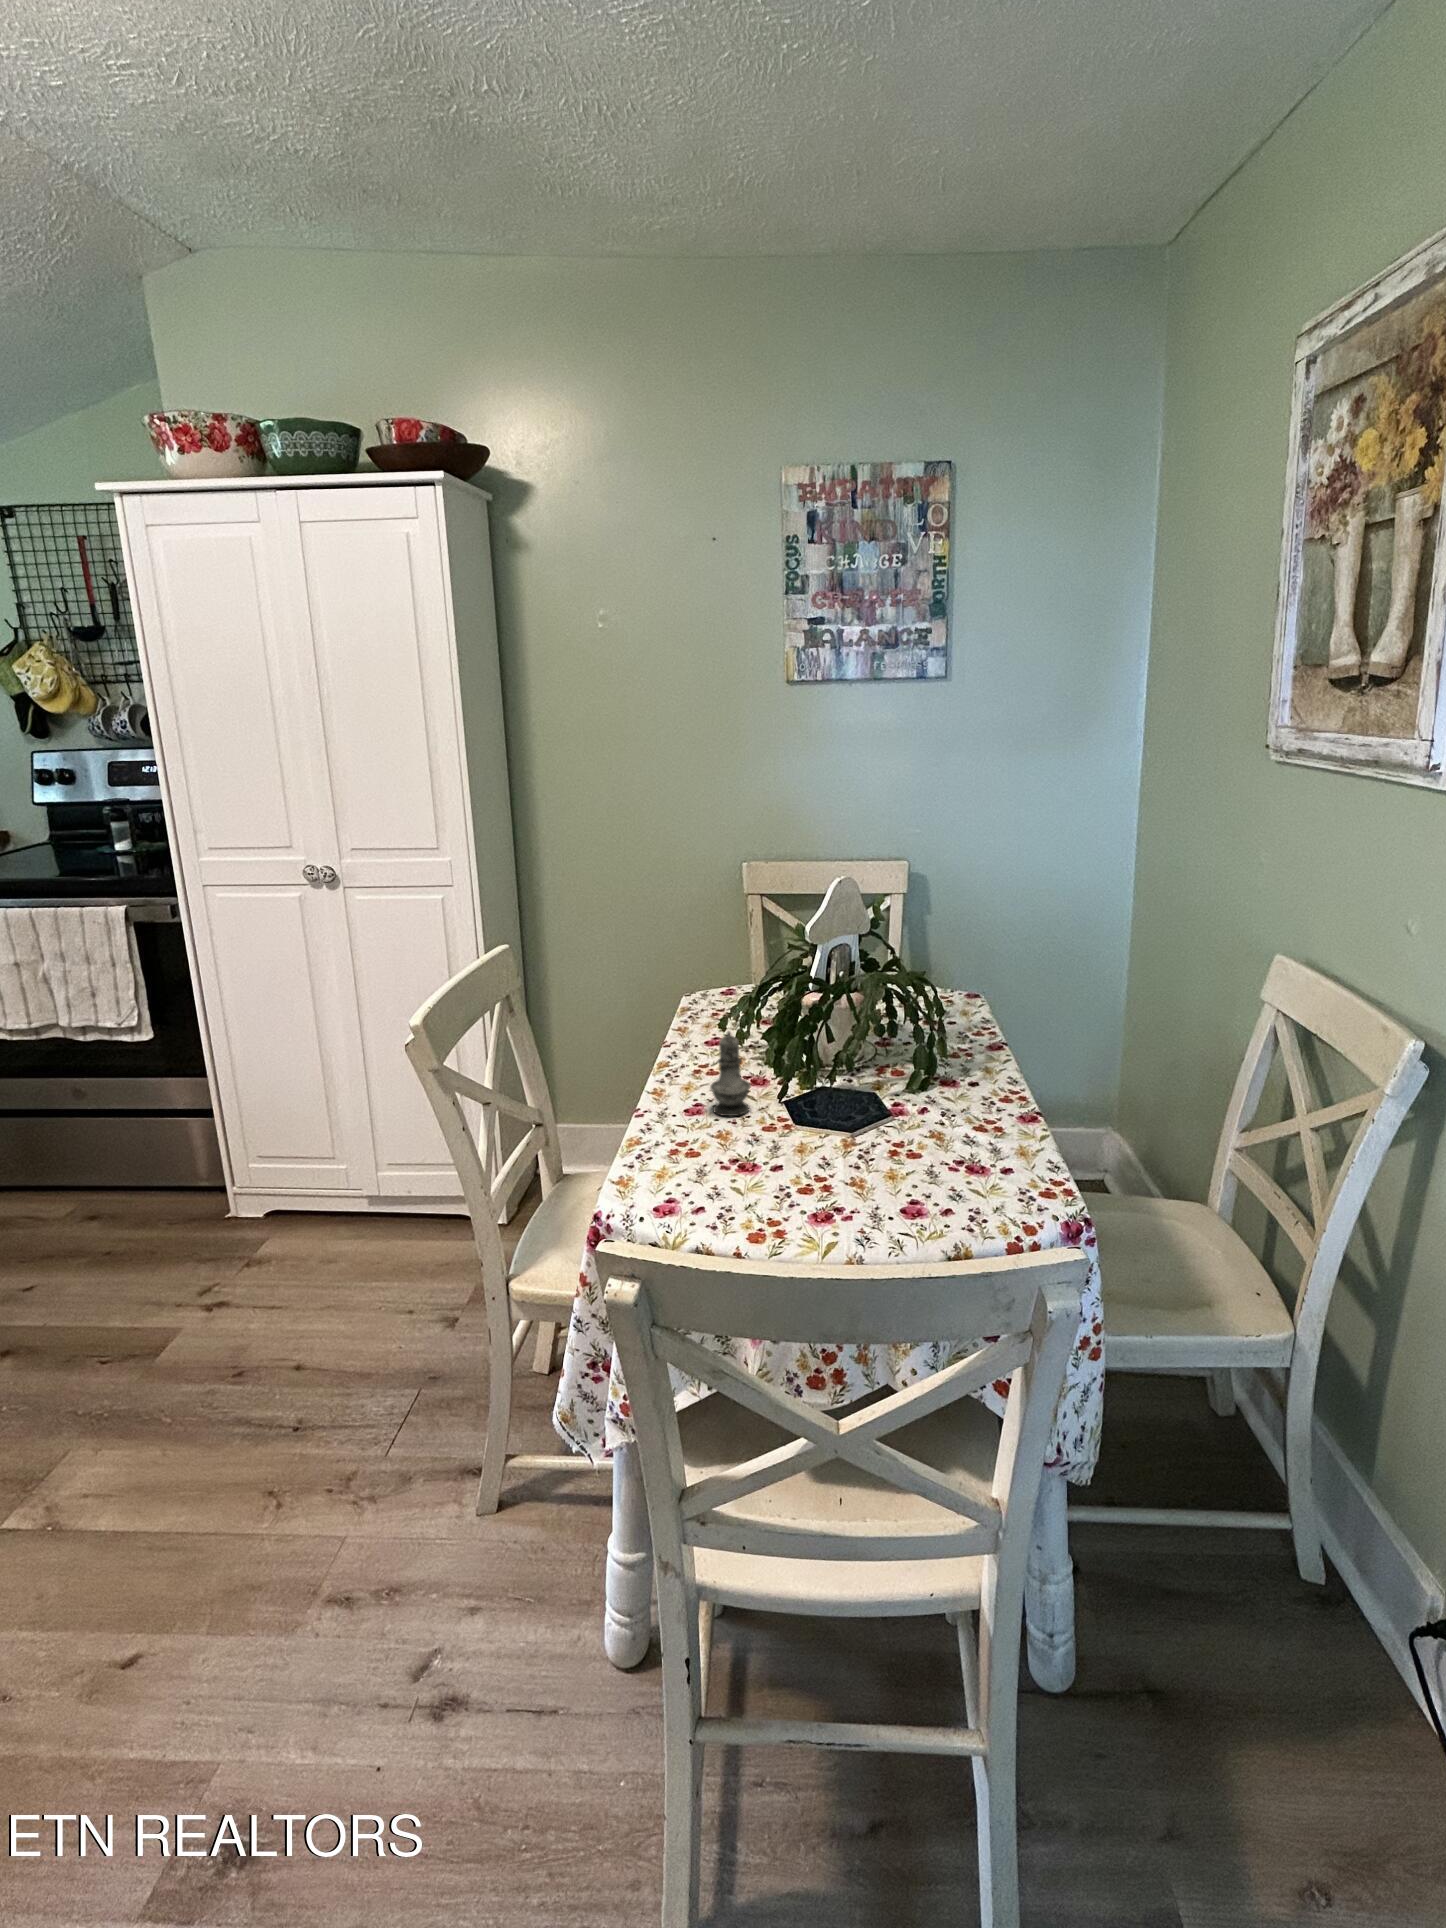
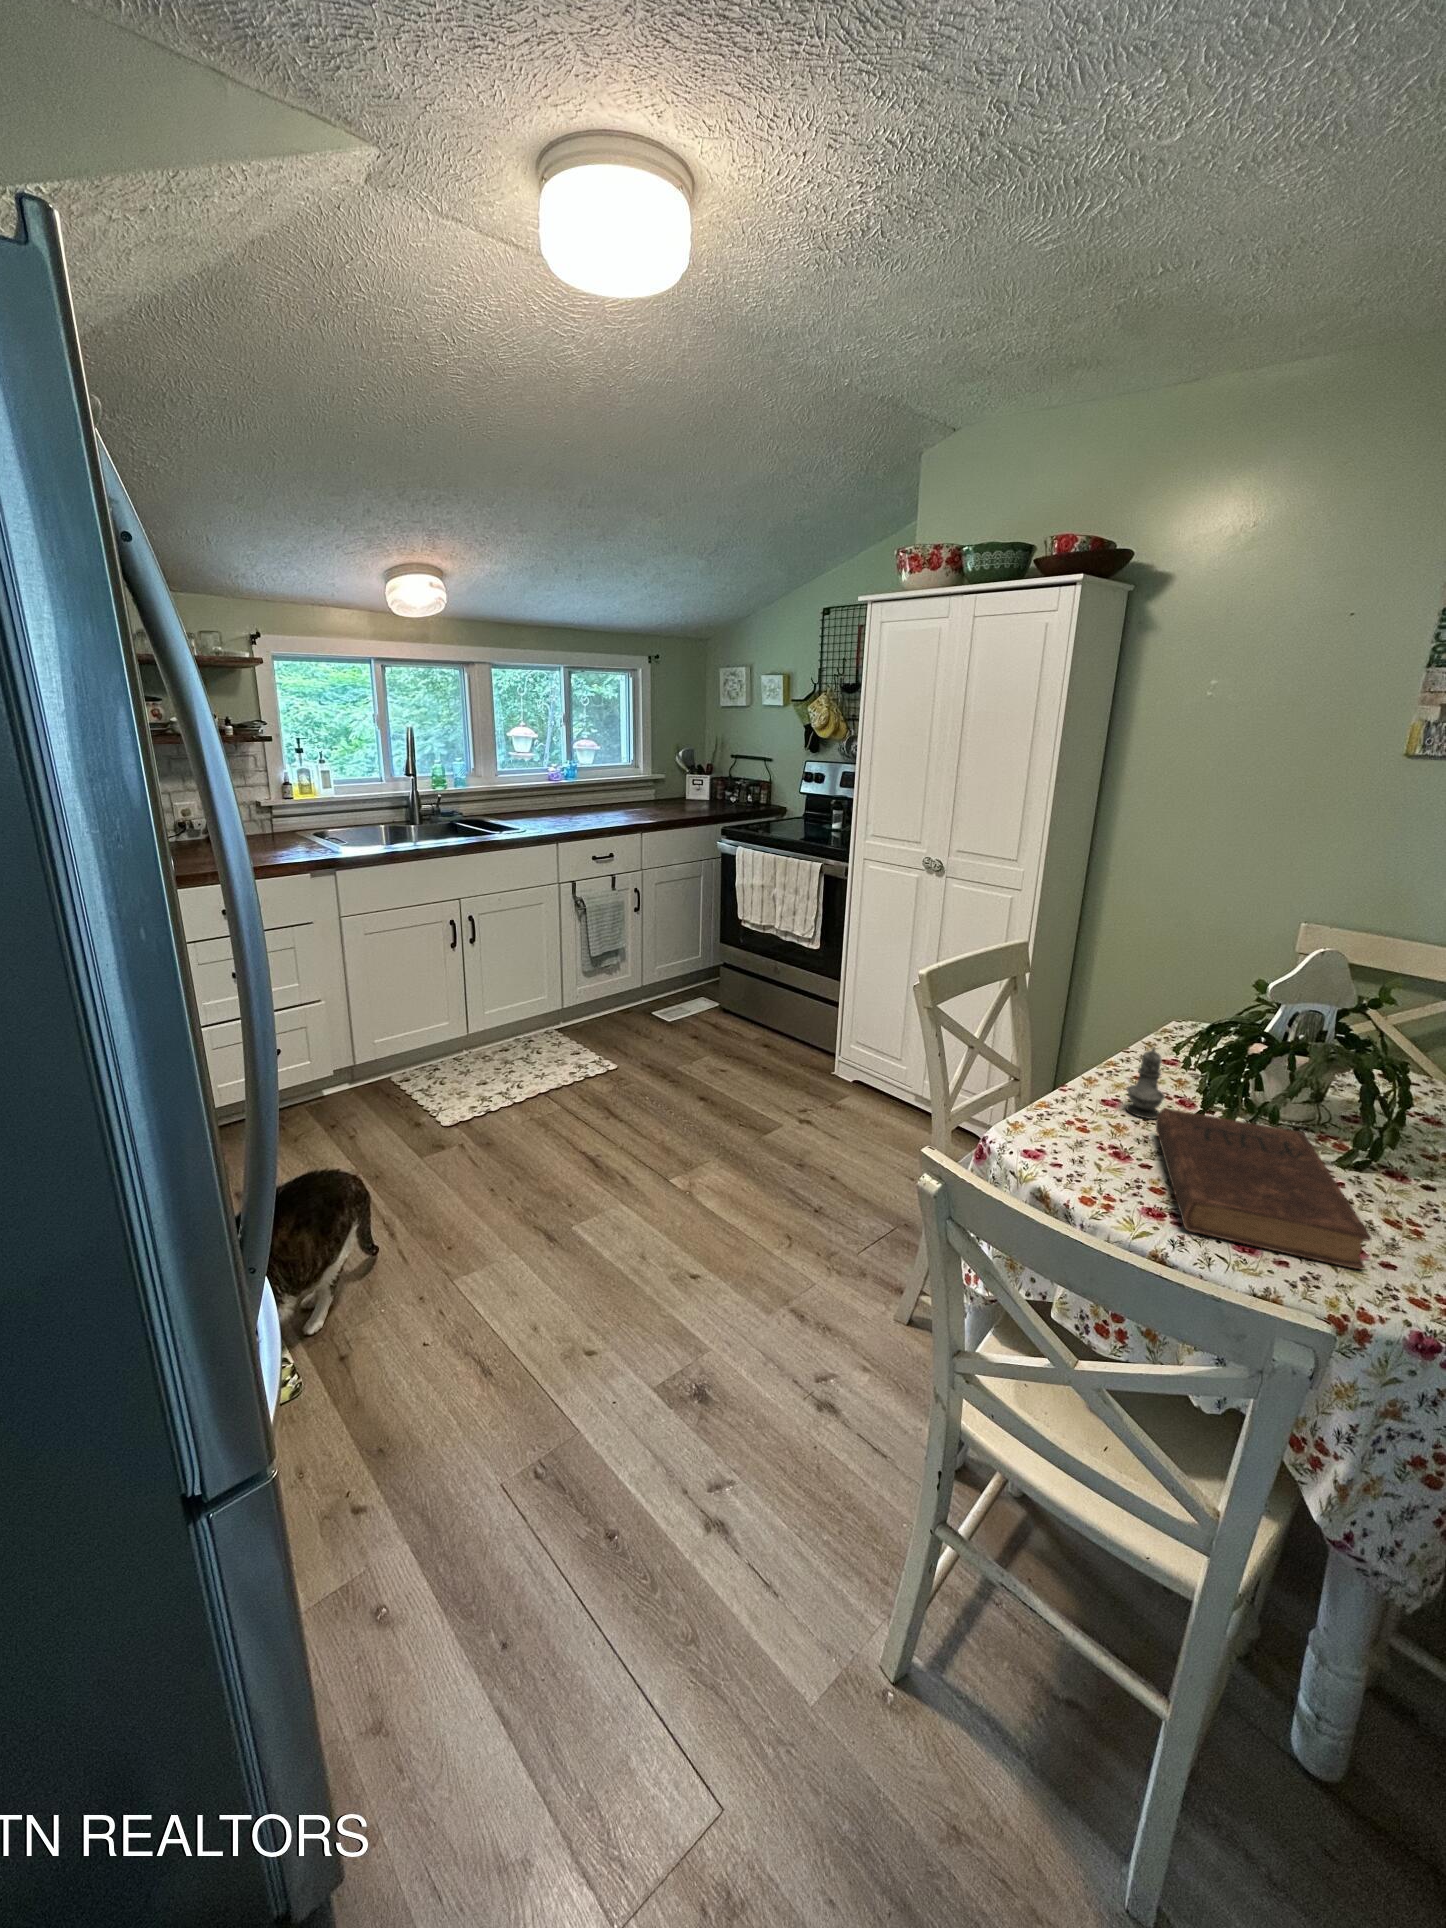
book: none [758,1073,1001,1220] -> present [1156,1108,1371,1269]

